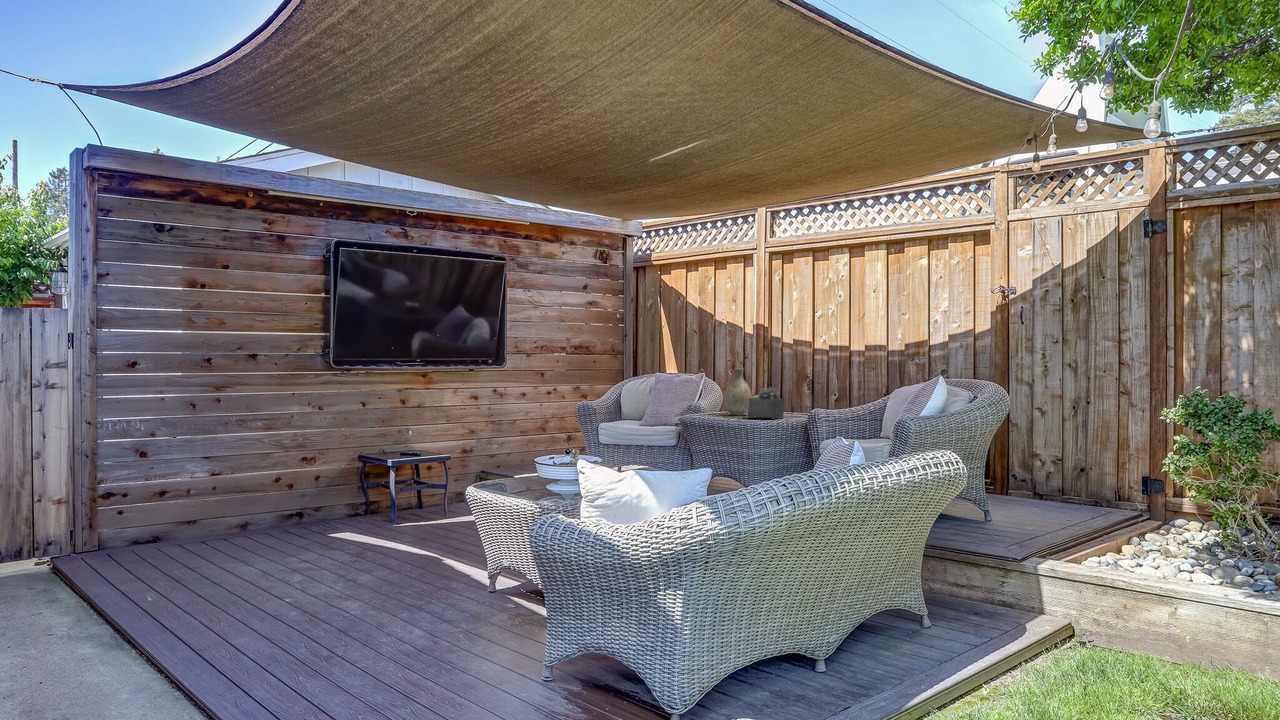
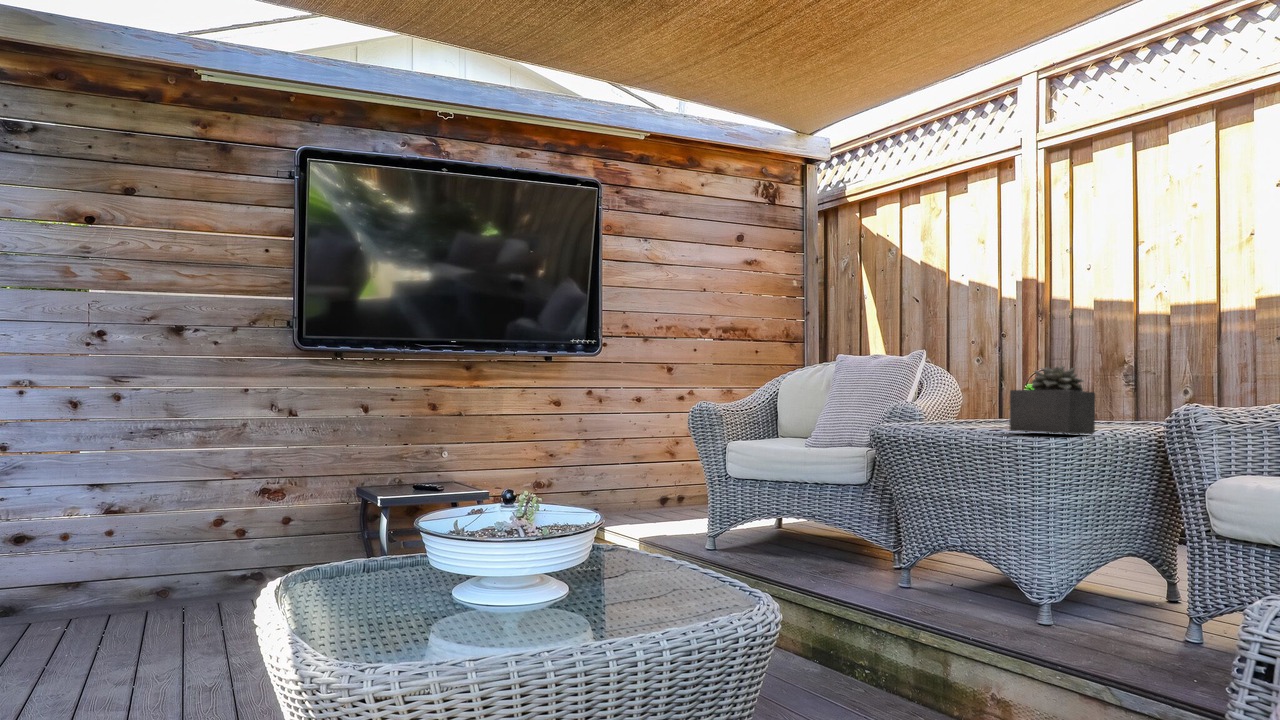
vase: present [724,369,752,415] -> none [955,333,1017,429]

